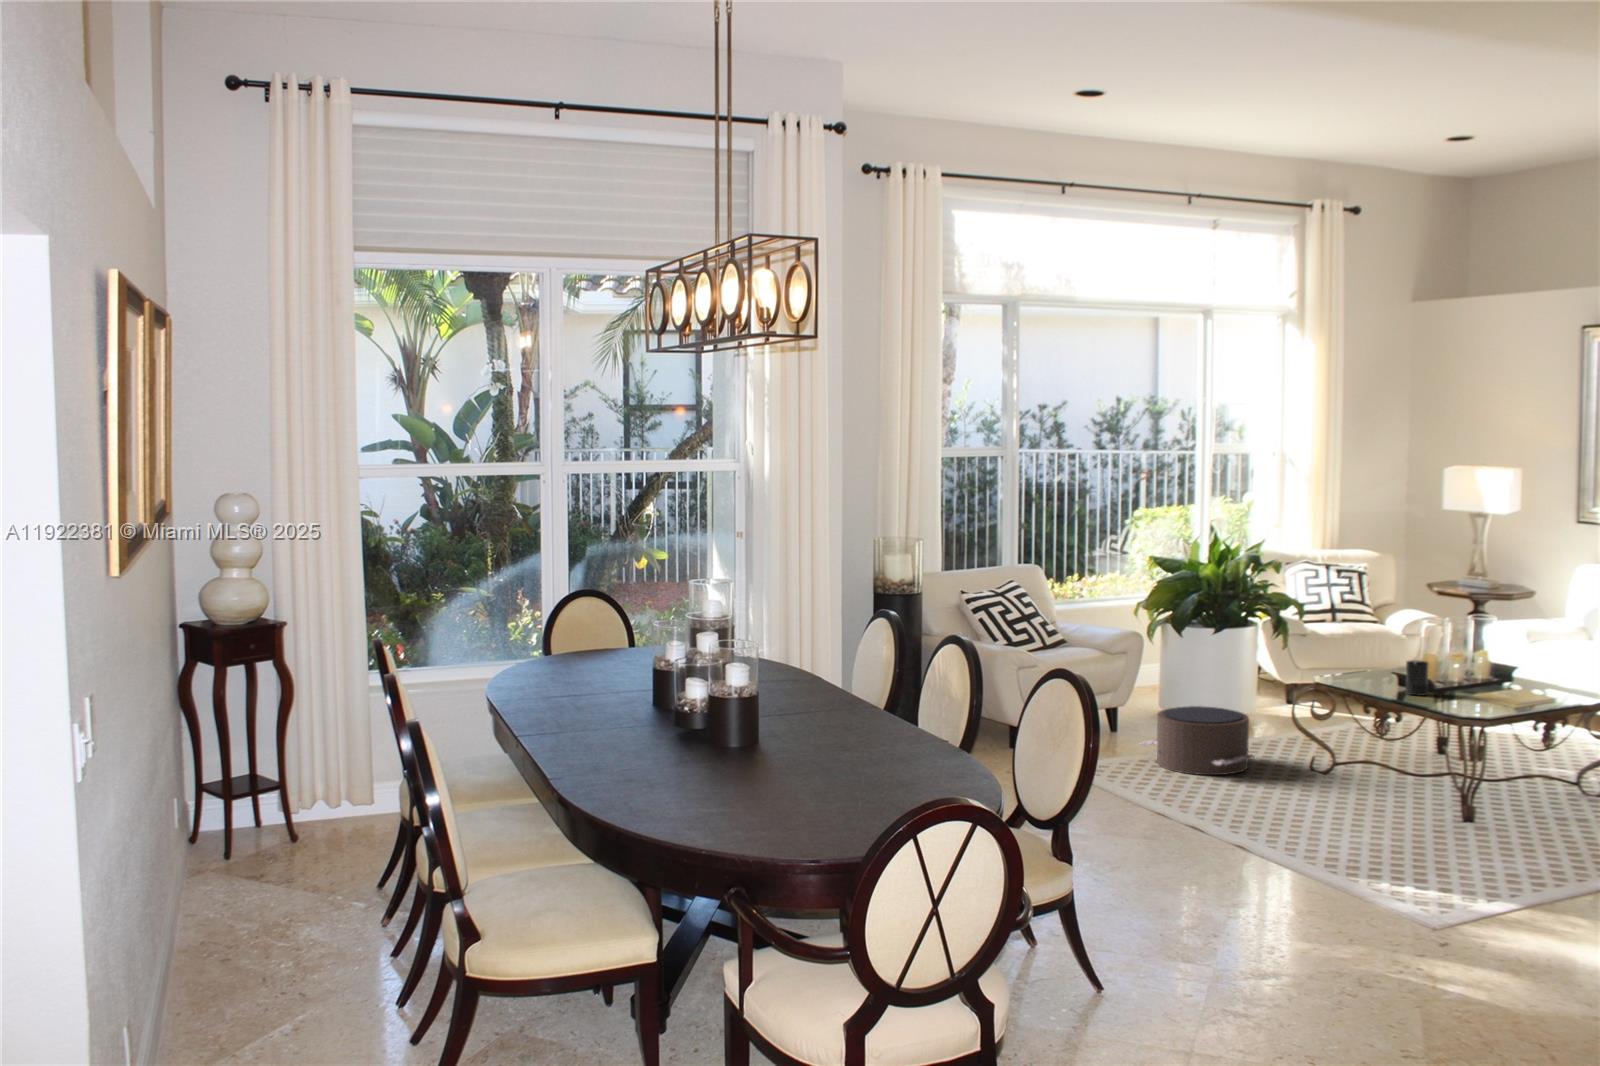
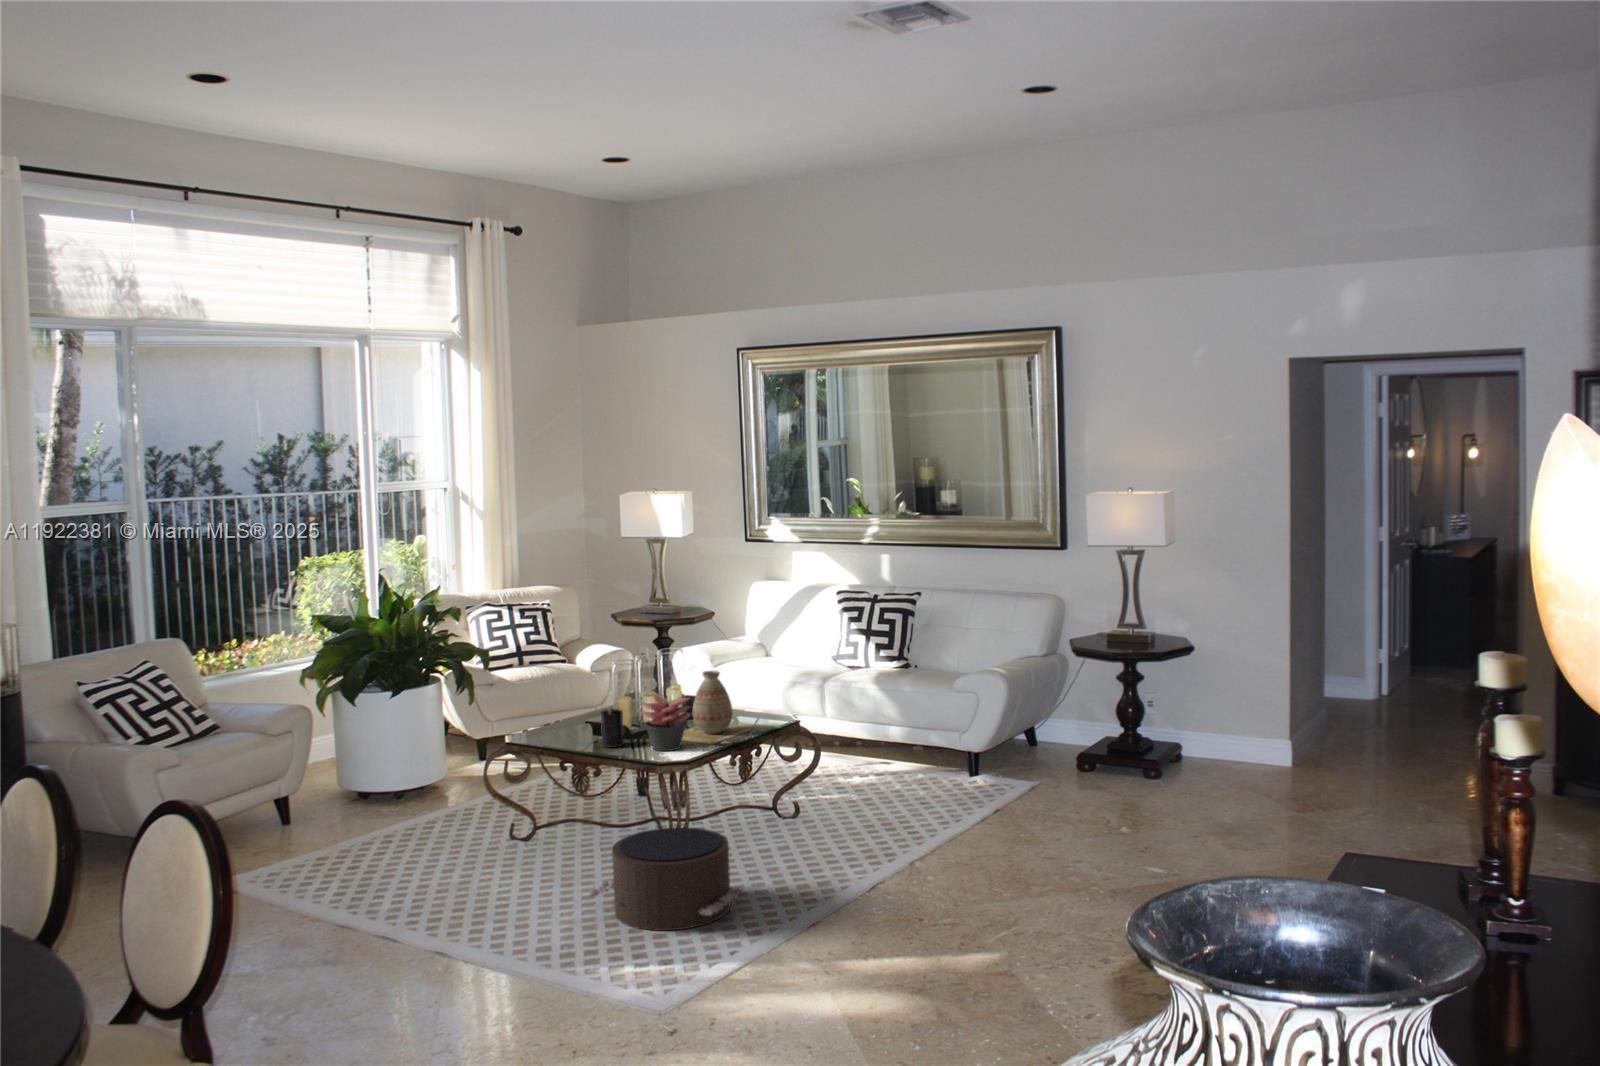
vase: none [1501,635,1544,696] -> present [693,671,733,734]
succulent plant: none [1446,650,1499,704] -> present [642,694,690,751]
pouf: present [1140,706,1252,775] -> present [589,827,742,931]

